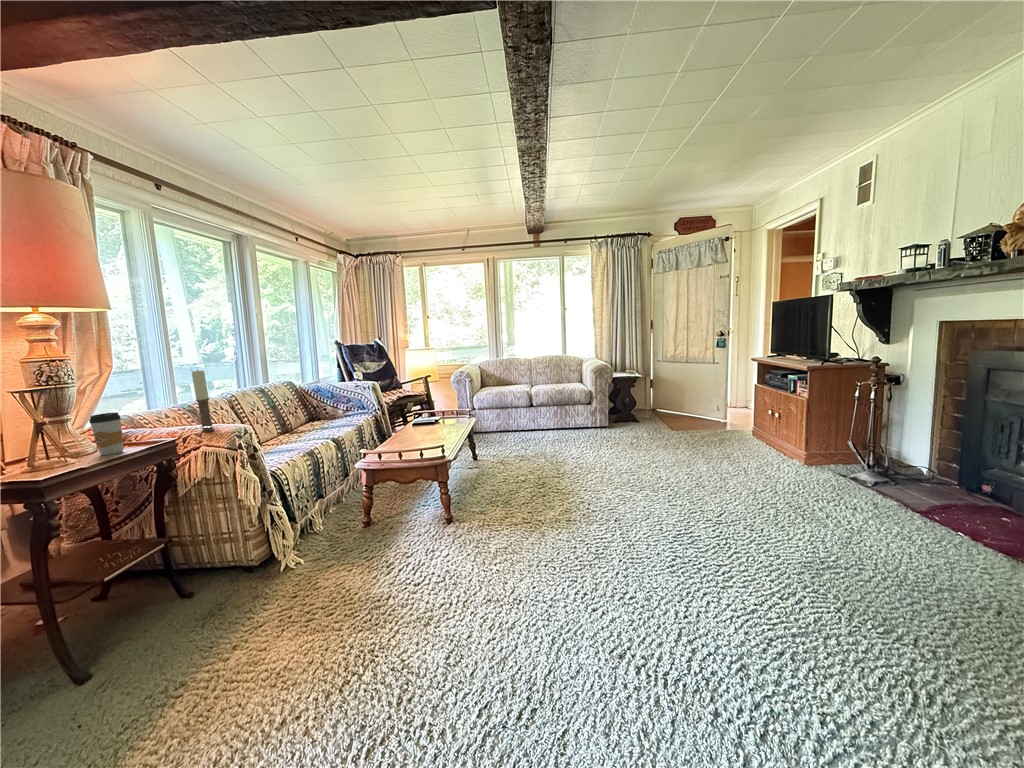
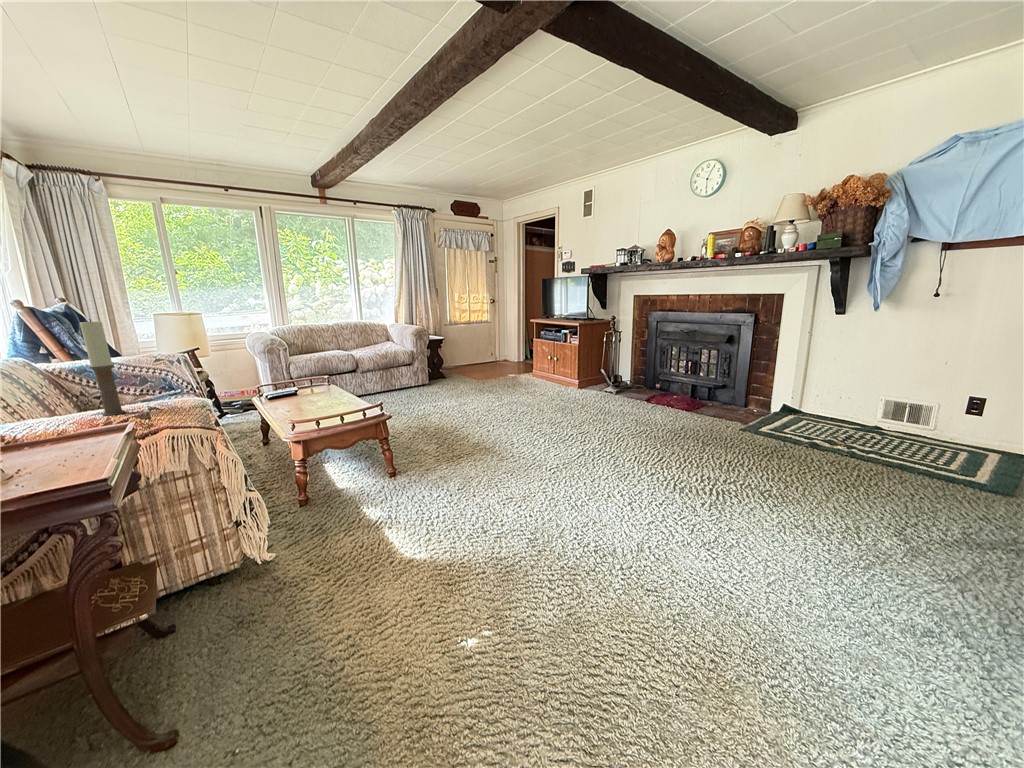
coffee cup: present [89,412,124,455] -> none [27,379,88,448]

